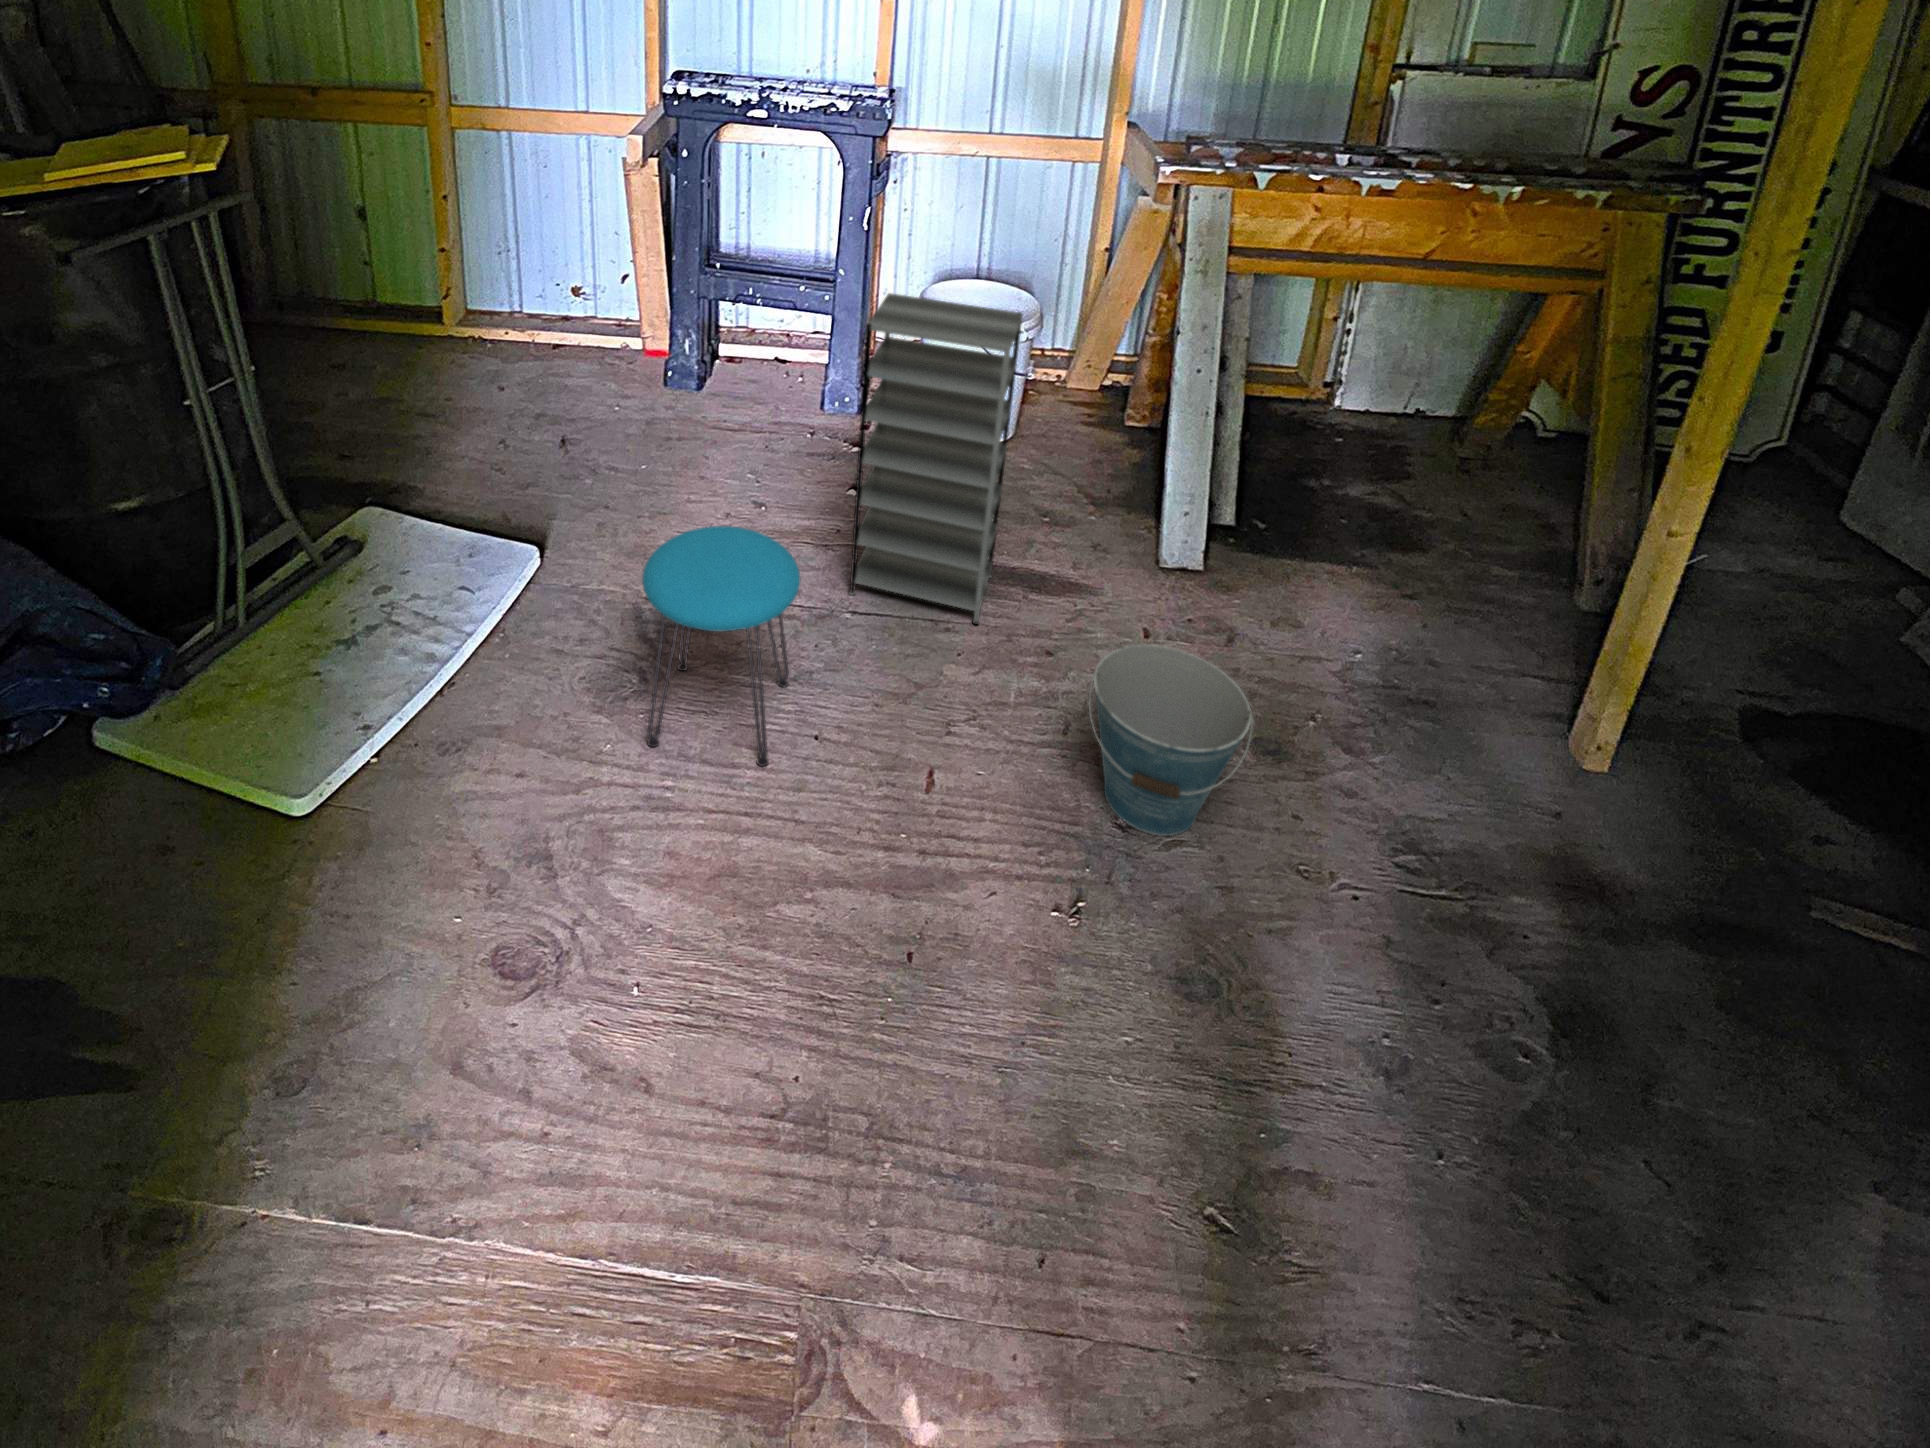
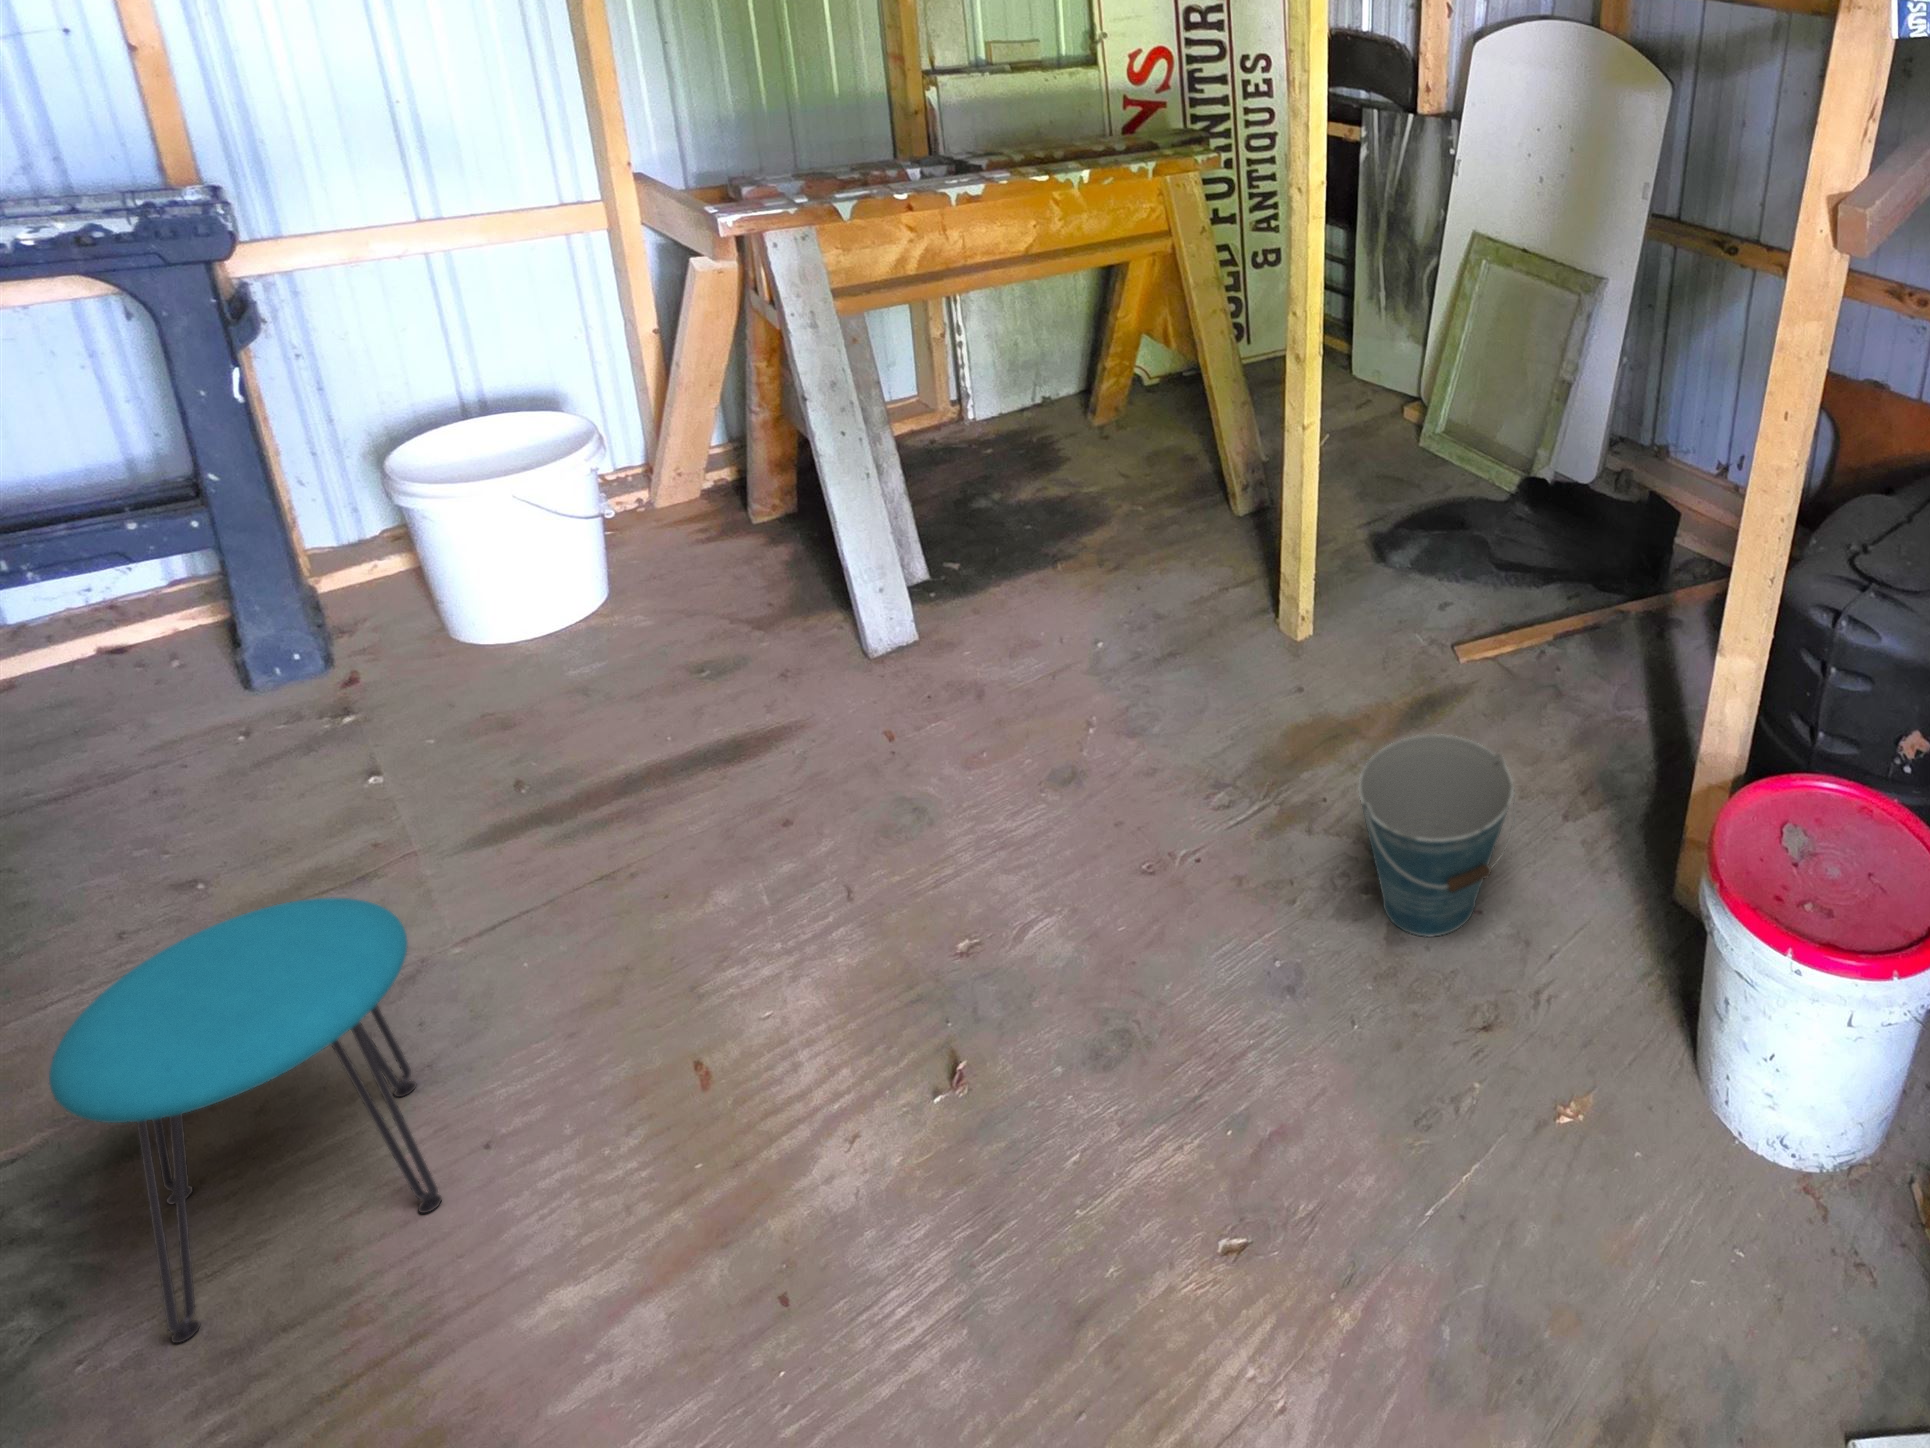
shelving unit: present [850,293,1023,625] -> none [362,440,681,914]
bucket: present [1089,645,1253,836] -> present [1359,734,1515,937]

